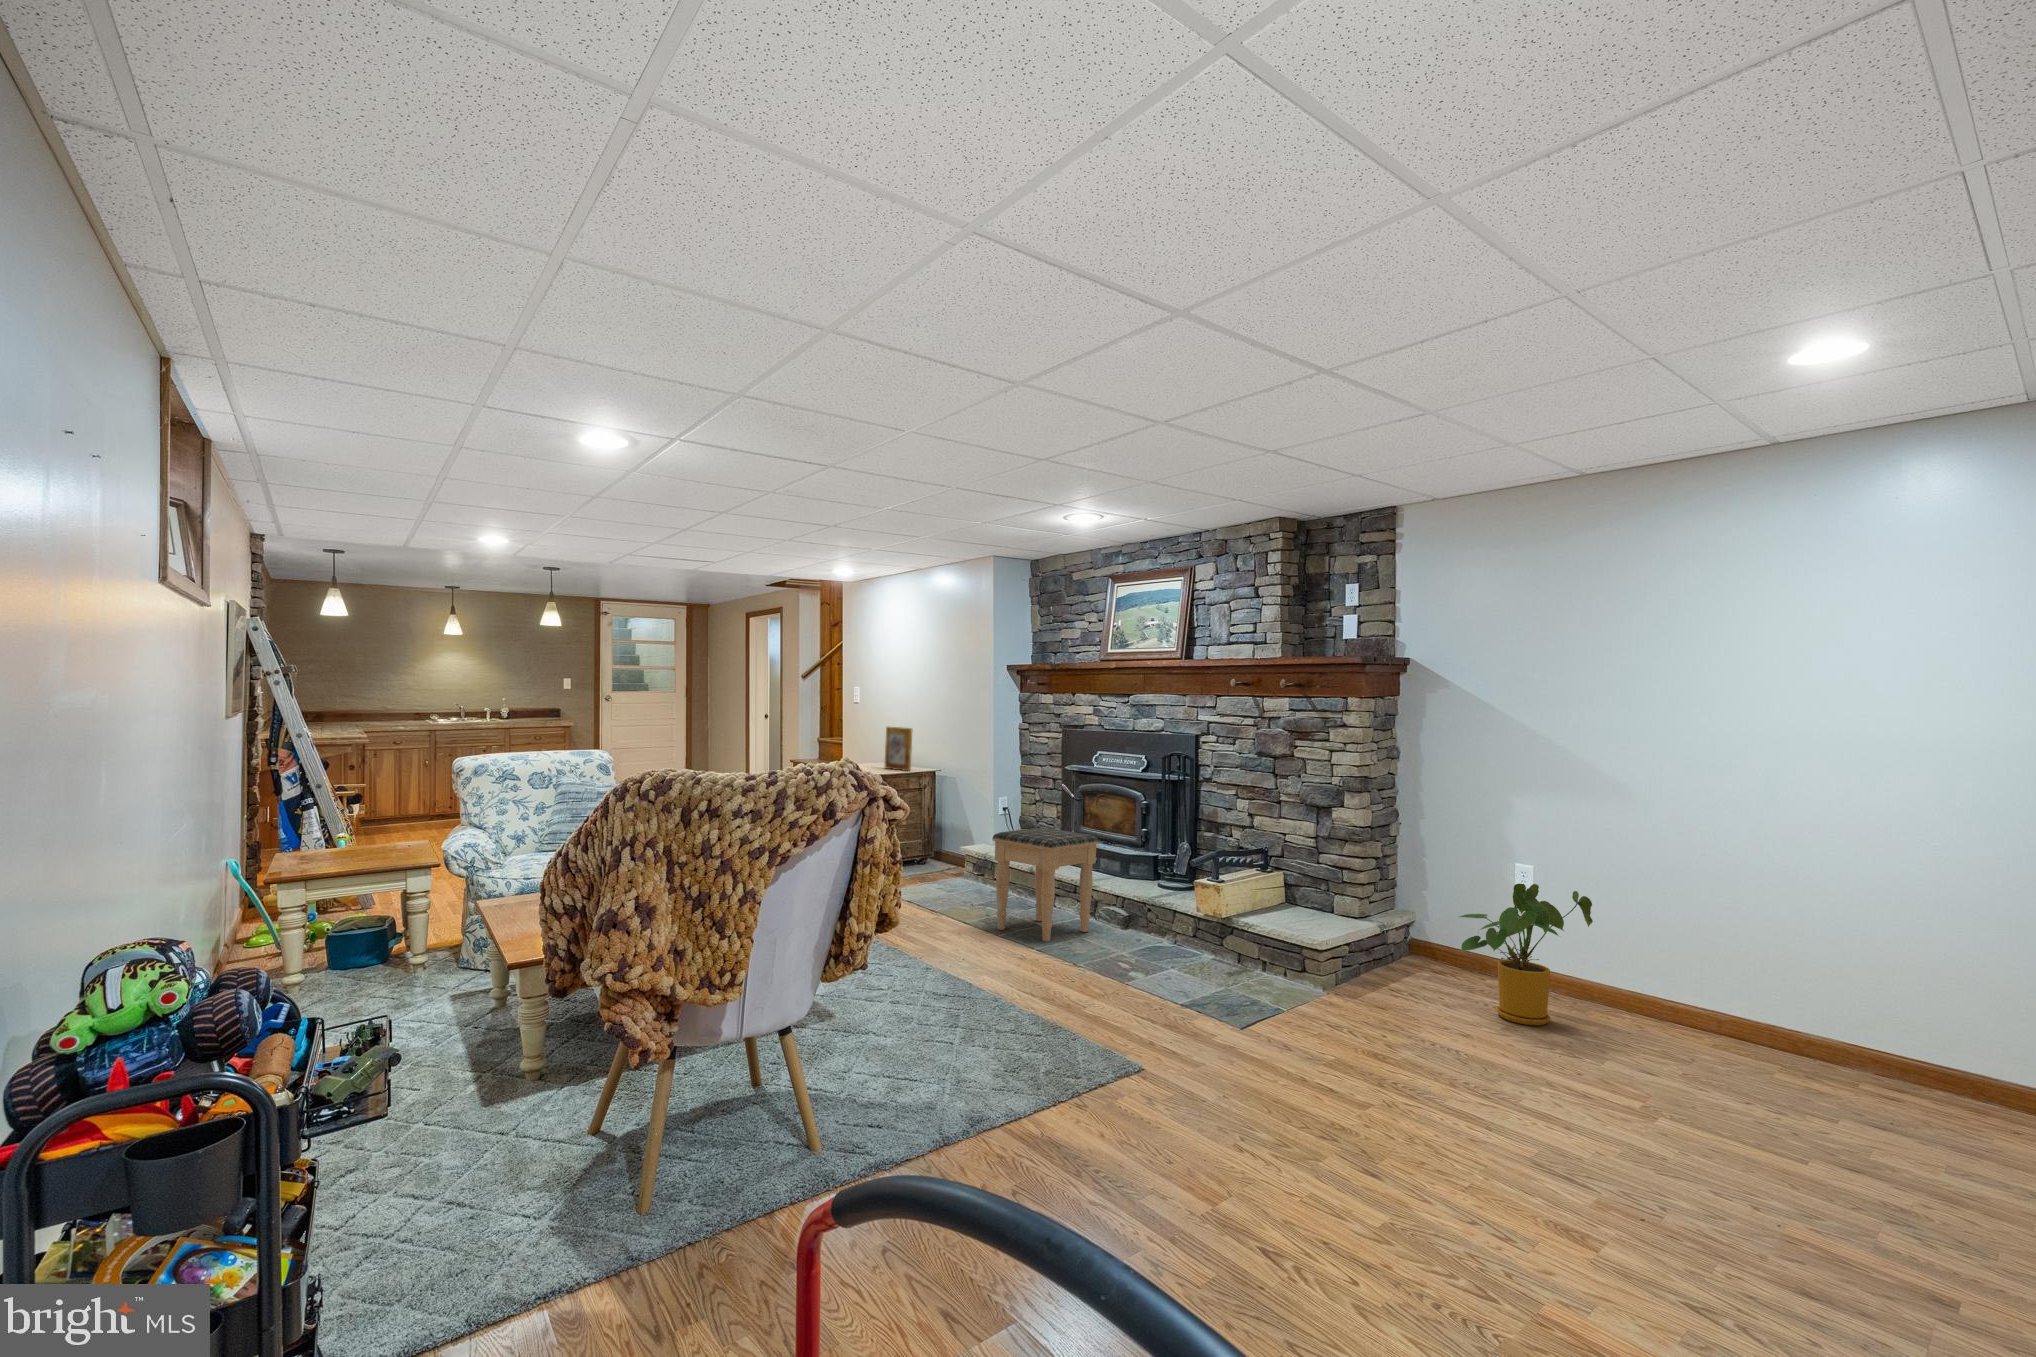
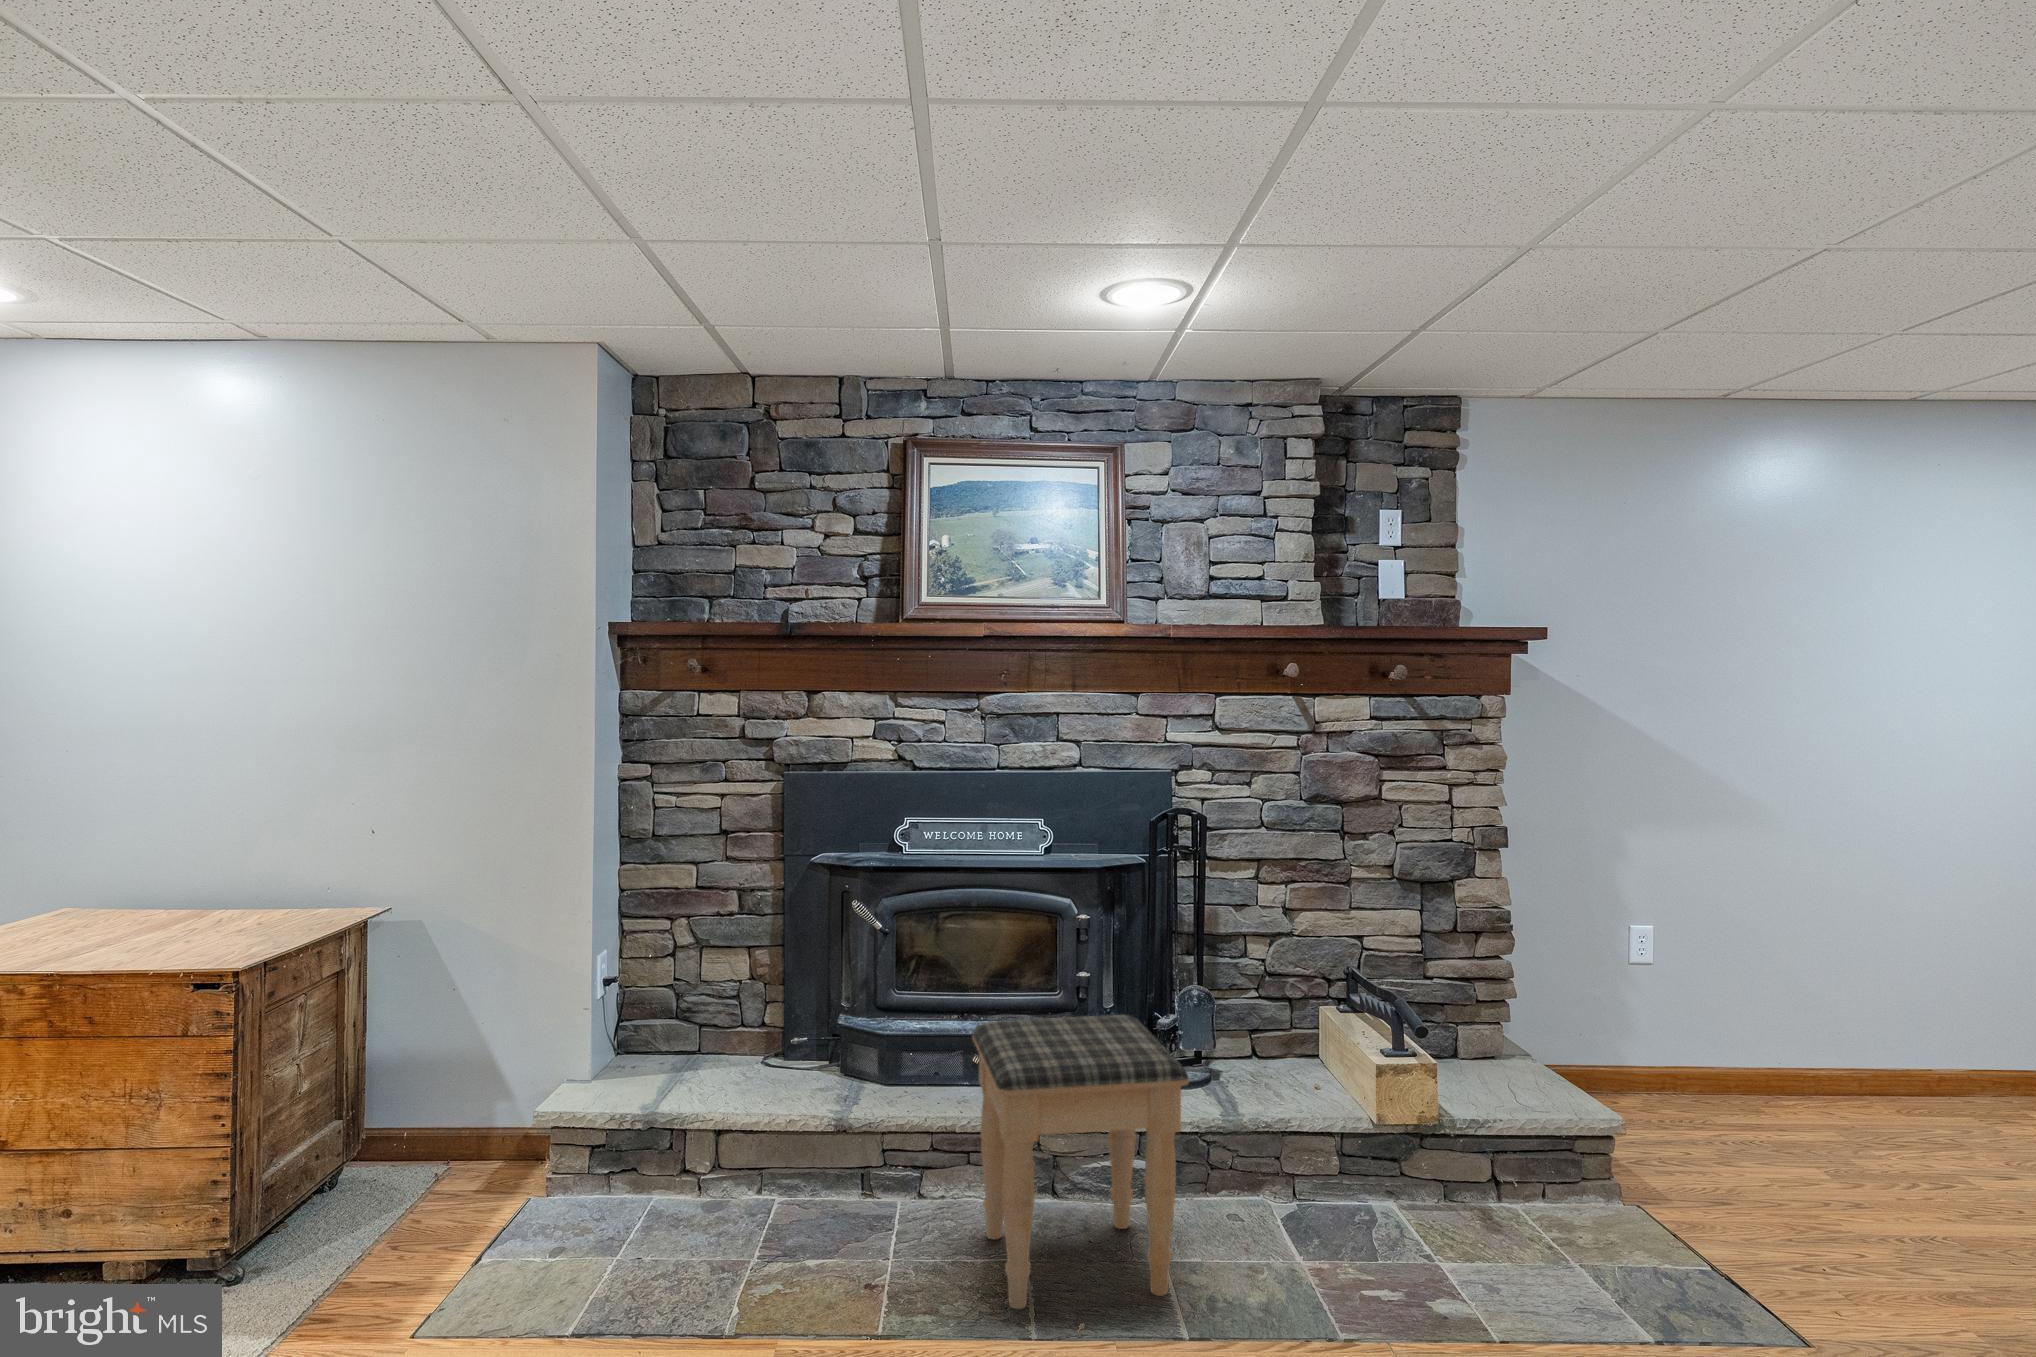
picture frame: present [885,727,912,771] -> none [190,804,316,931]
house plant: present [1460,884,1593,1025] -> none [1676,944,1837,1143]

